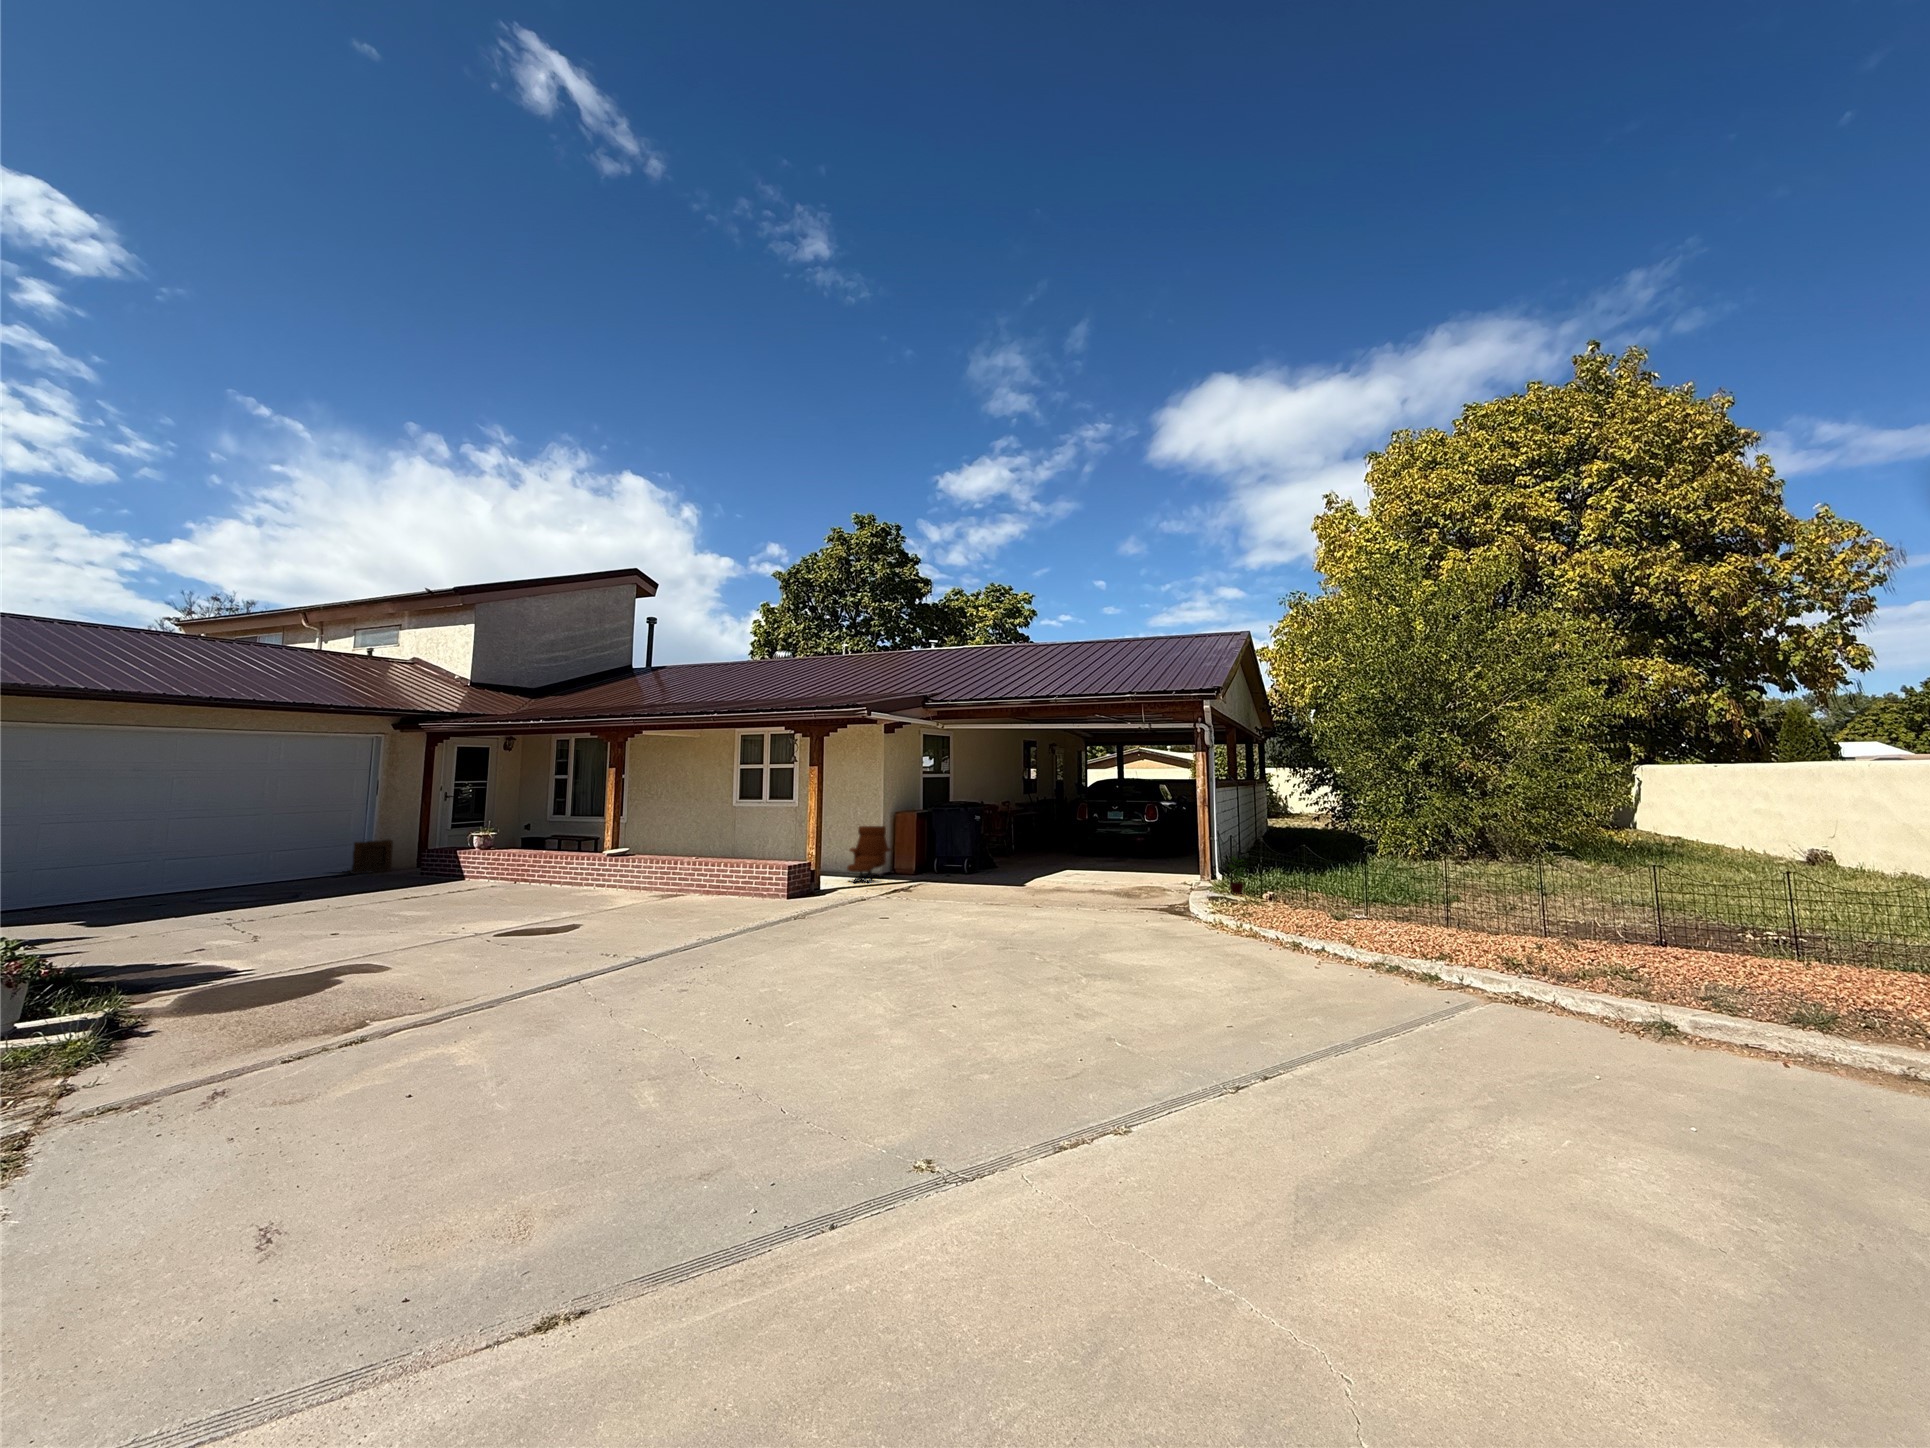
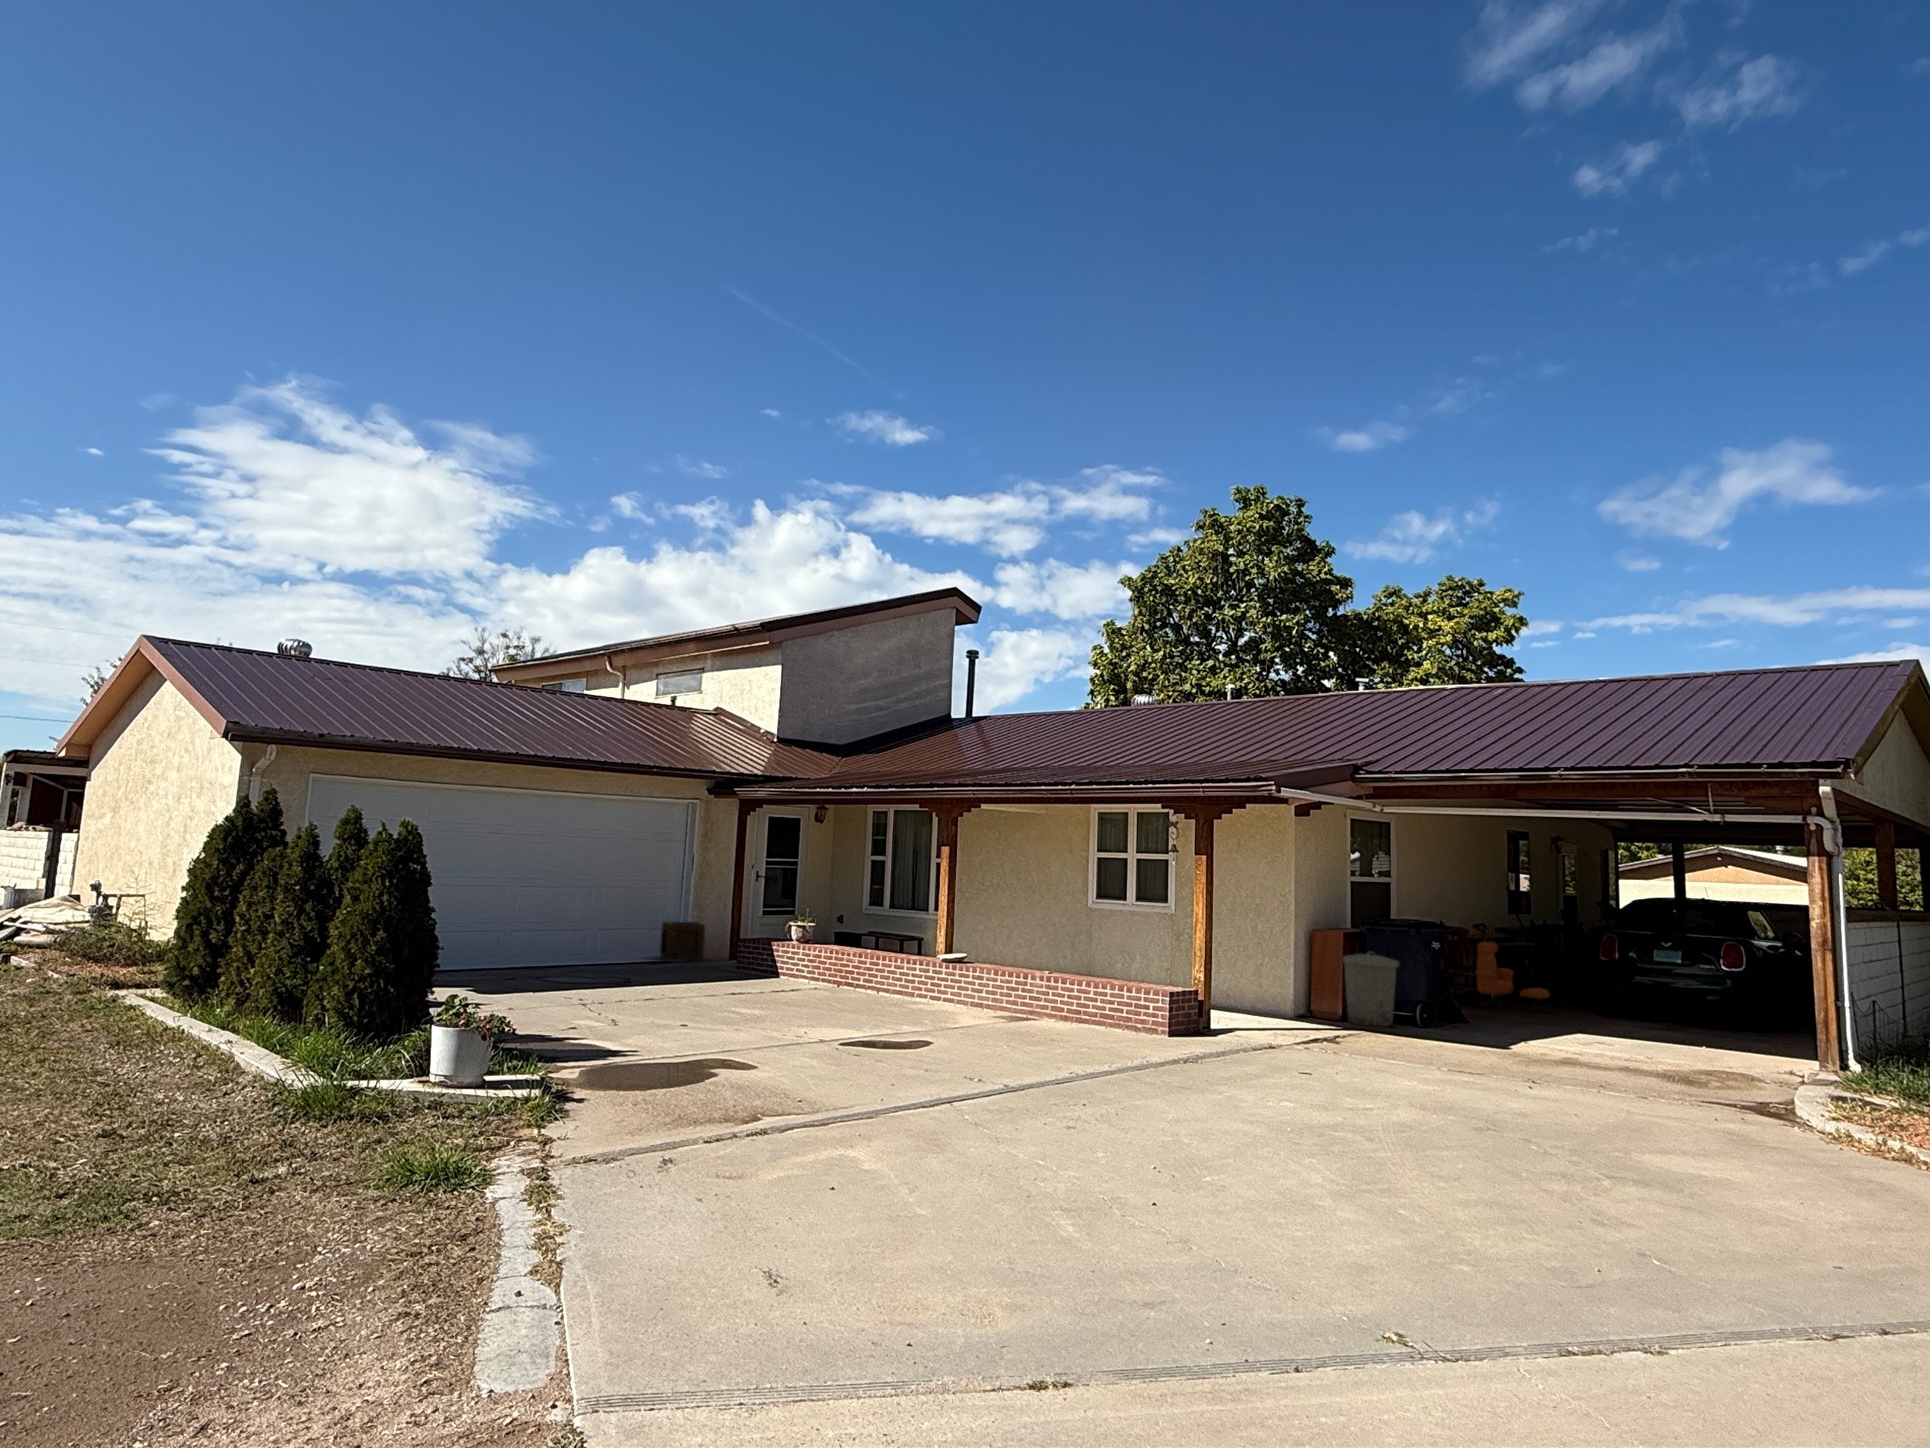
lounge chair: present [847,826,891,883] -> present [1476,942,1549,1013]
trash can: none [914,826,952,877] -> present [1343,952,1399,1026]
potted plant: present [1229,857,1244,894] -> none [1849,1032,1908,1096]

